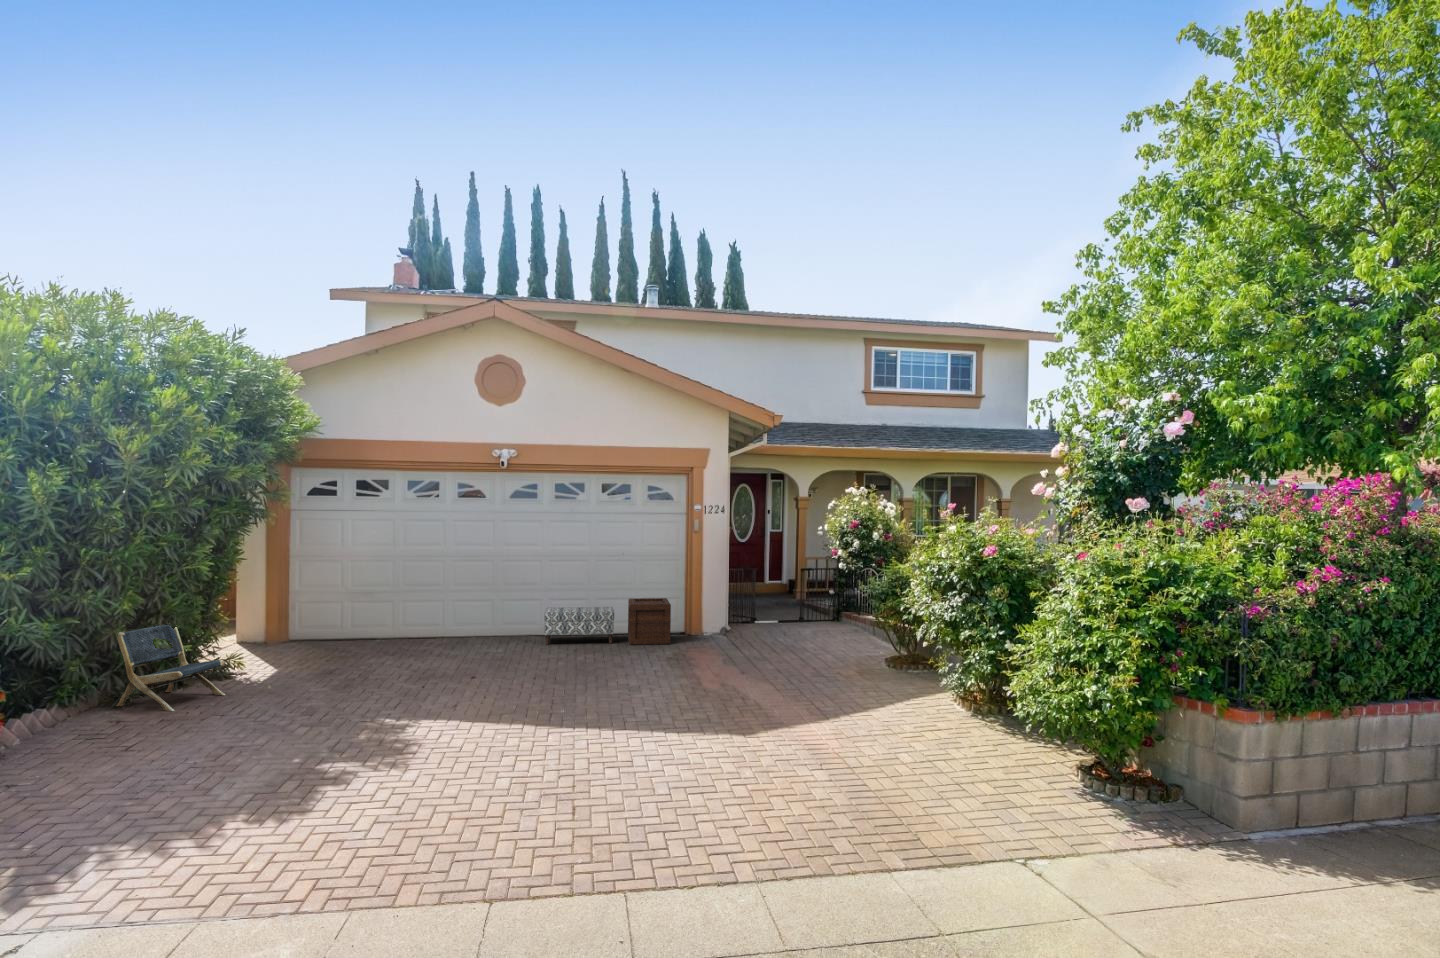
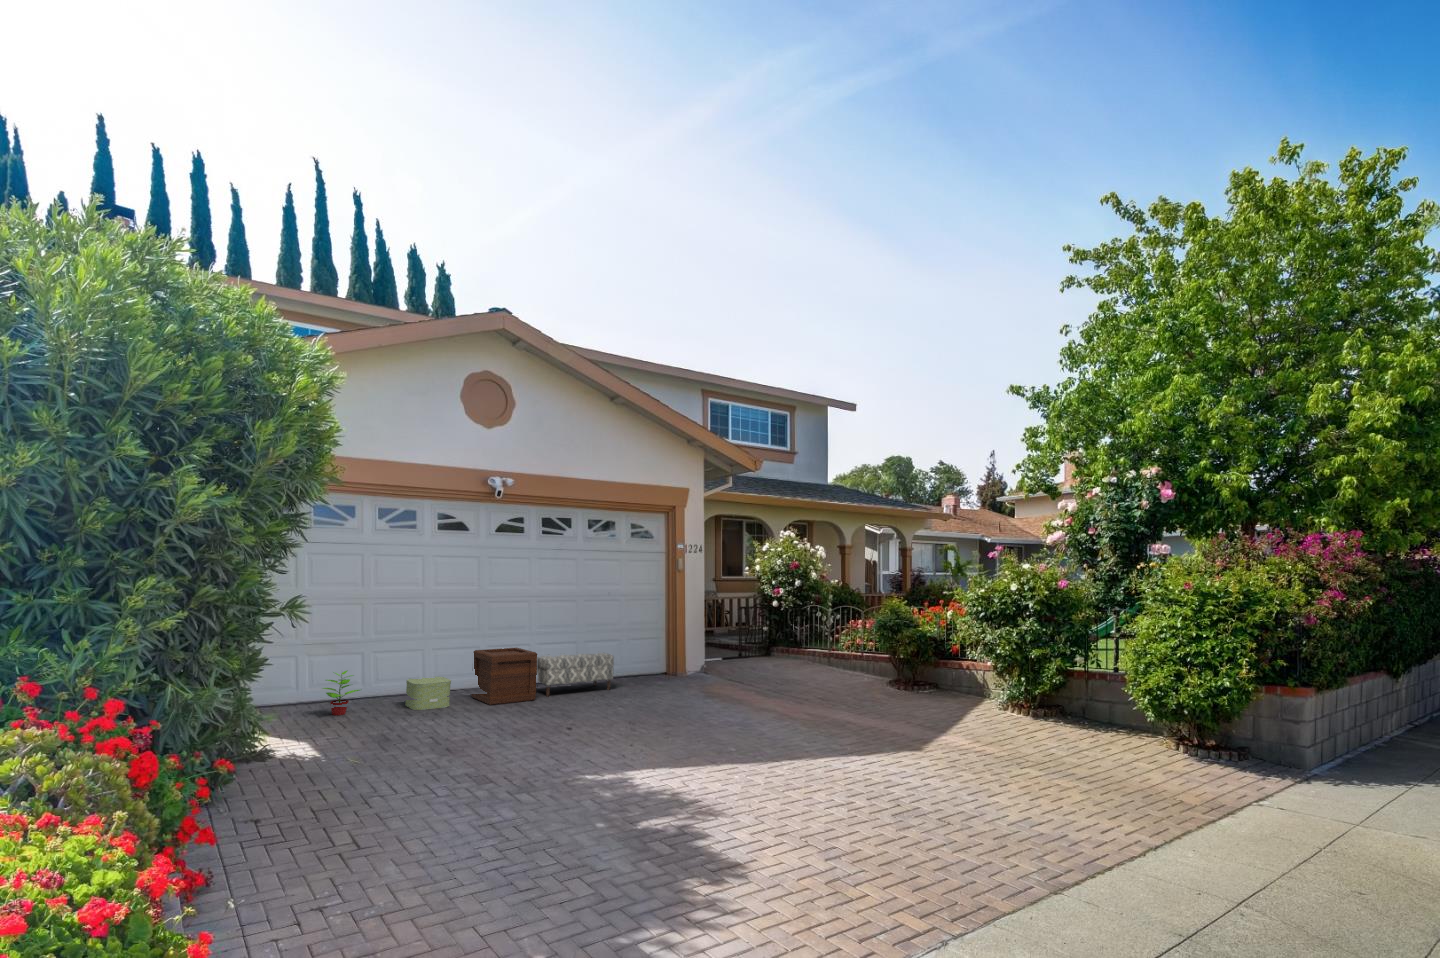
wooden crate: present [628,598,671,645] -> present [471,648,537,705]
potted plant: none [359,610,389,646] -> present [323,671,360,715]
storage box: none [425,620,462,647] -> present [405,677,451,710]
lounge chair: present [116,625,225,711] -> none [182,689,315,811]

